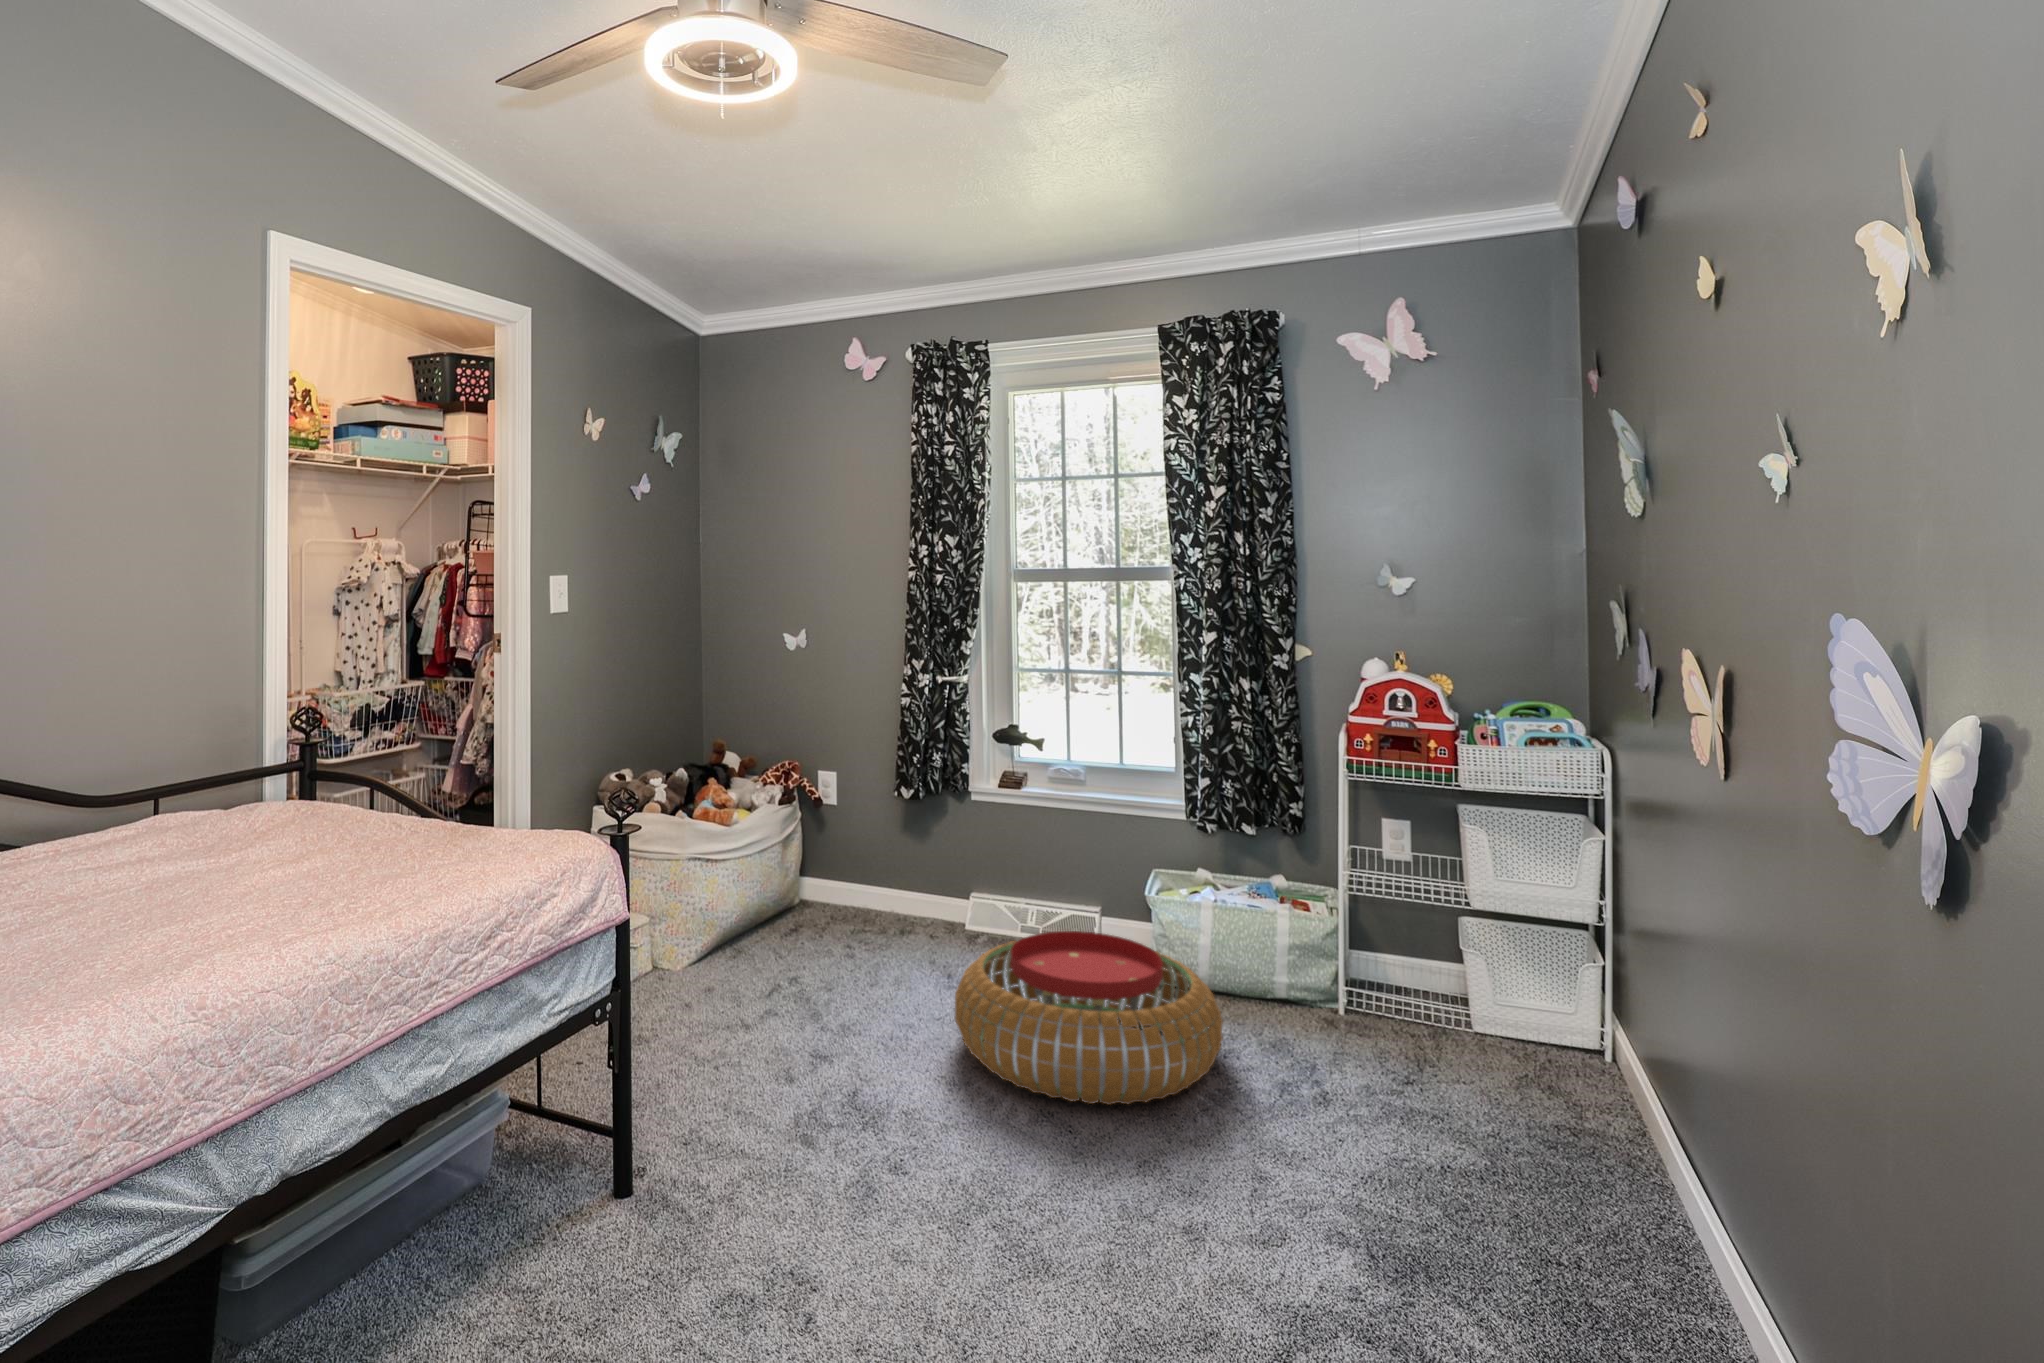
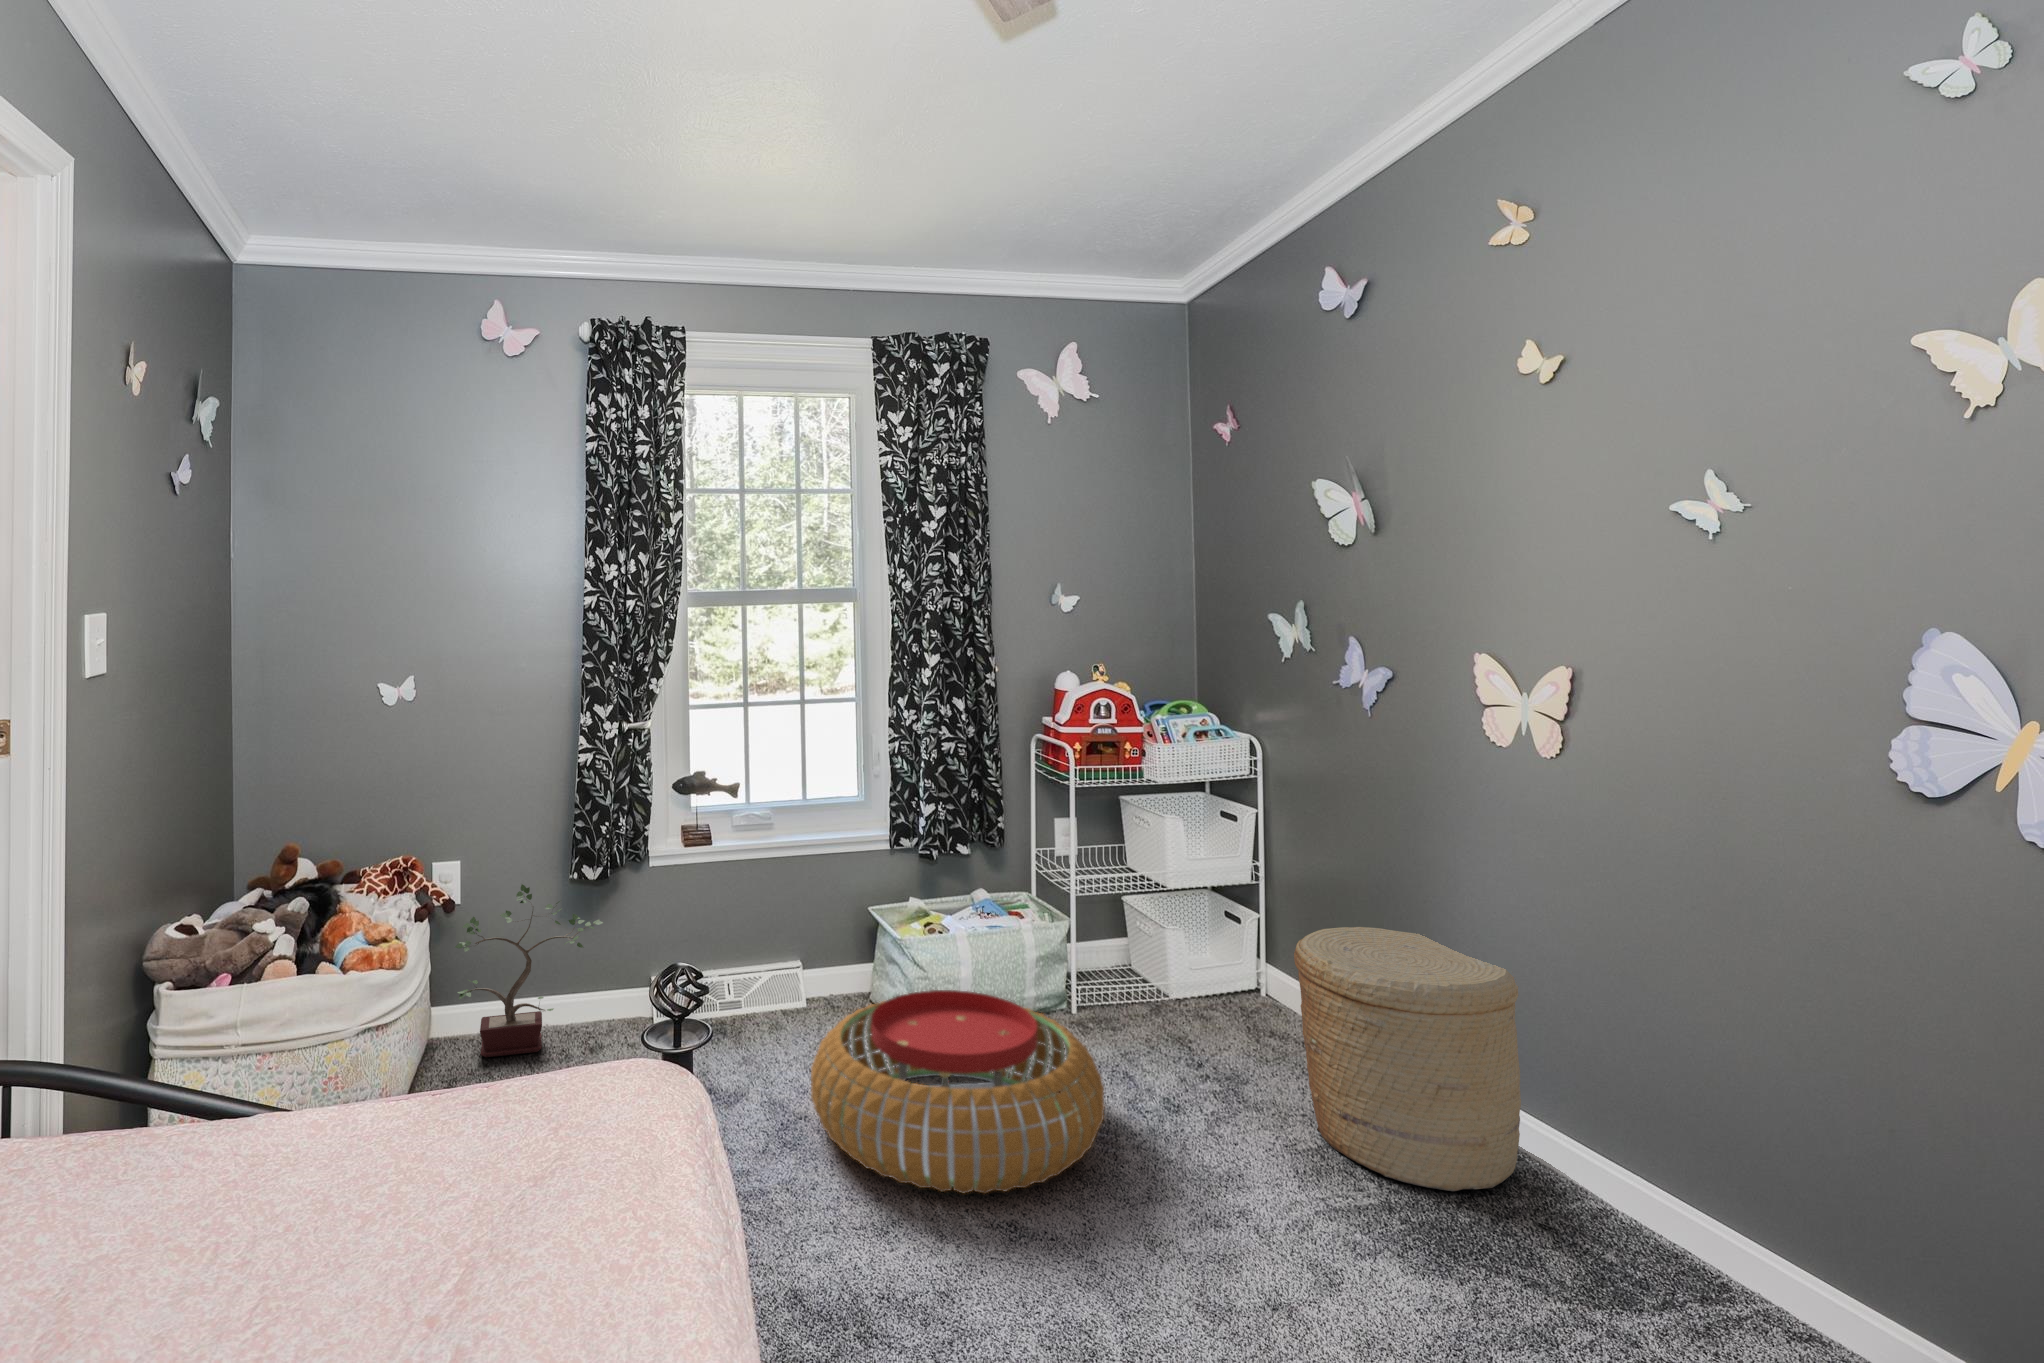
potted plant: none [817,792,915,921] -> present [455,884,603,1057]
woven basket: none [1408,961,1680,1288] -> present [1294,927,1521,1191]

